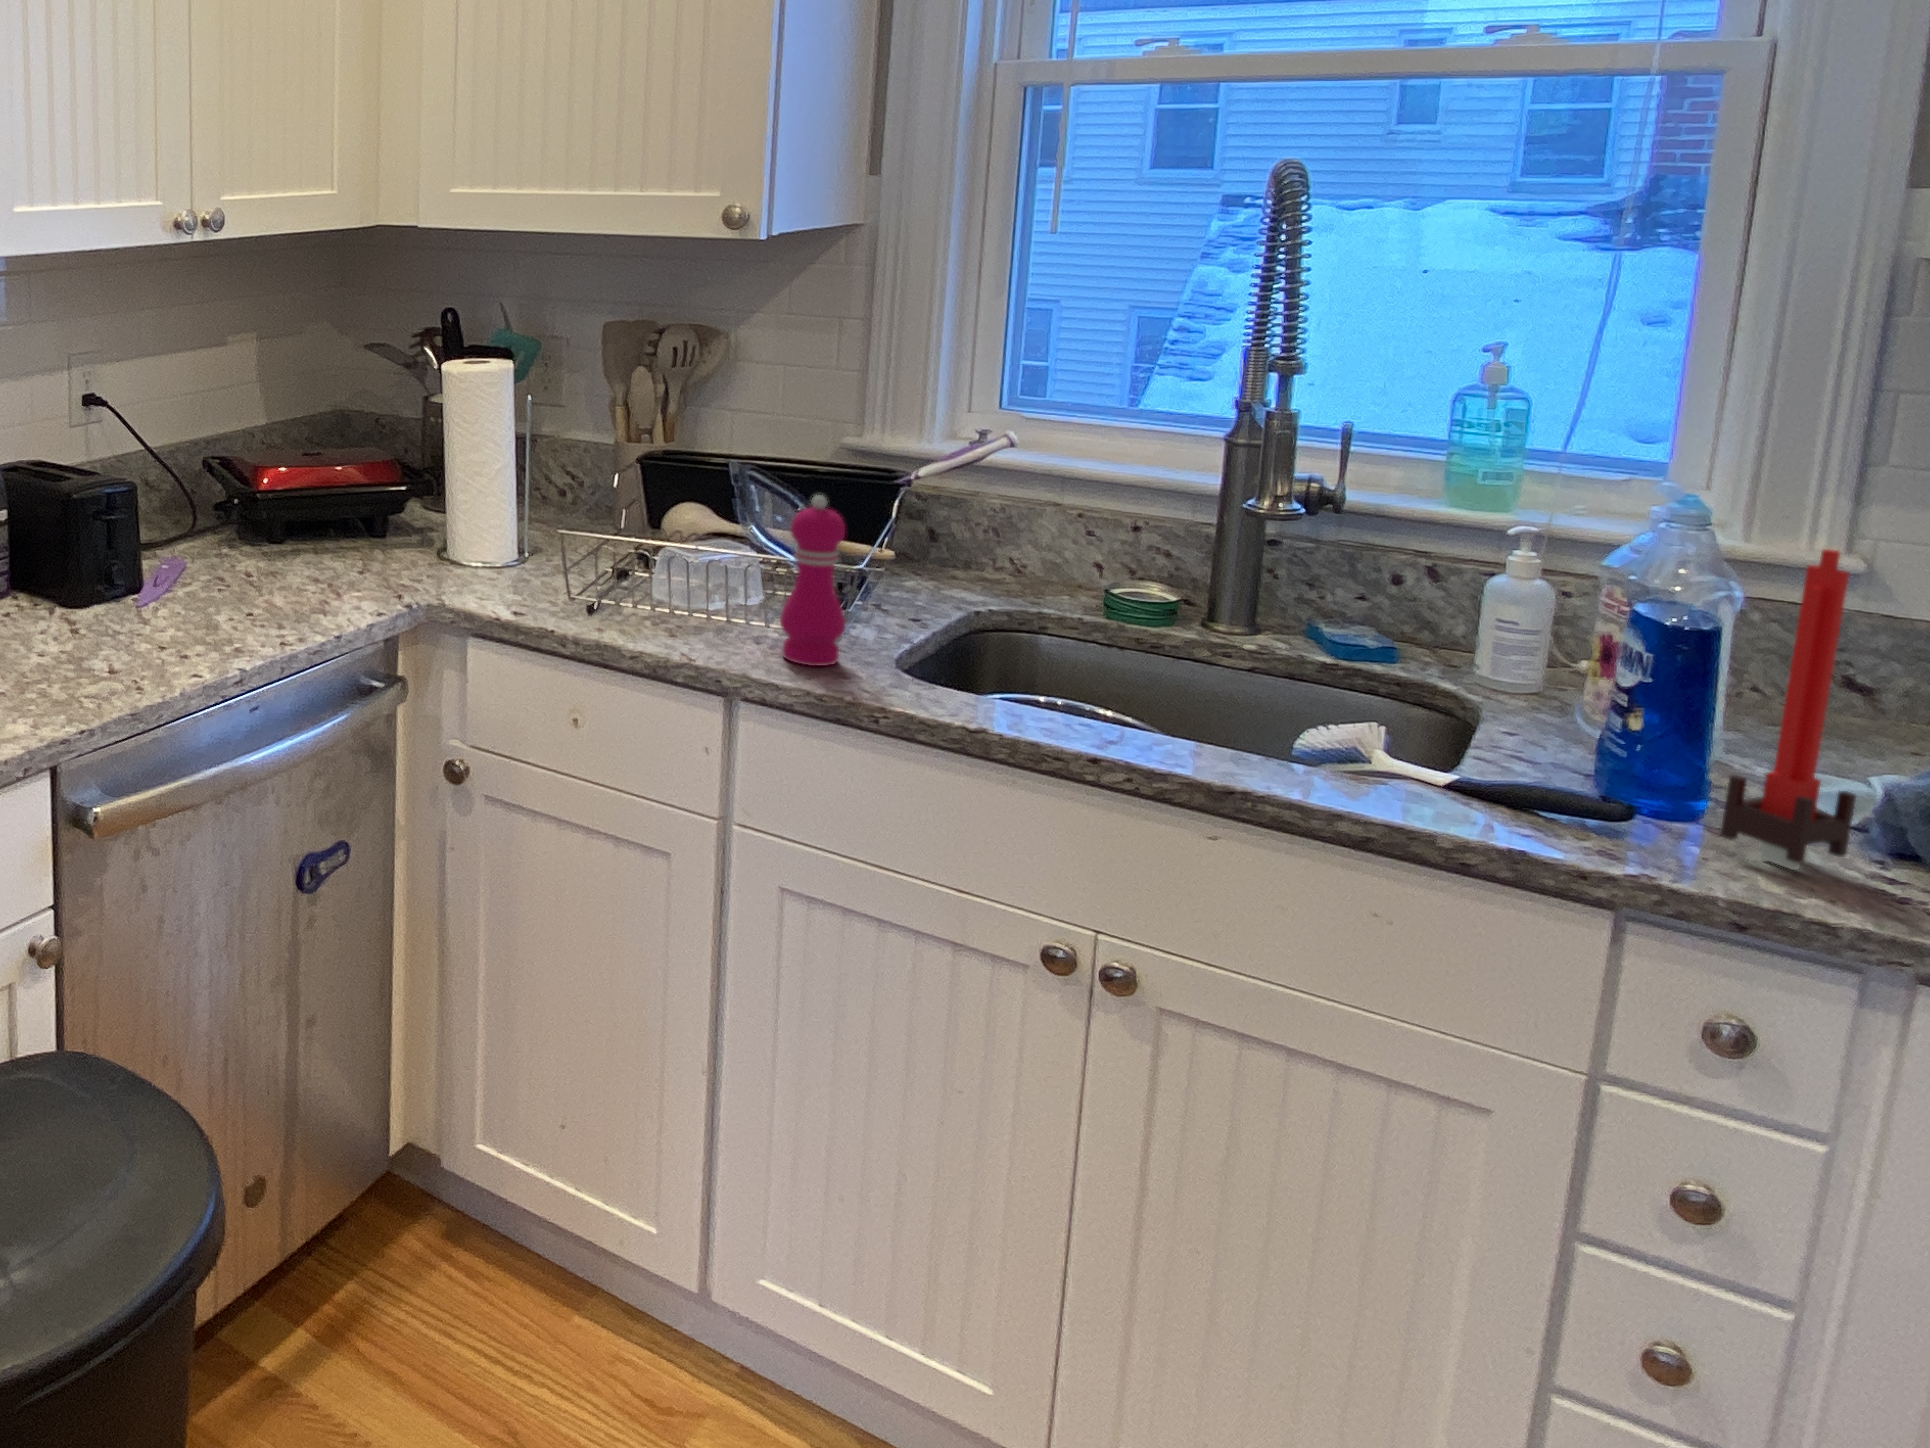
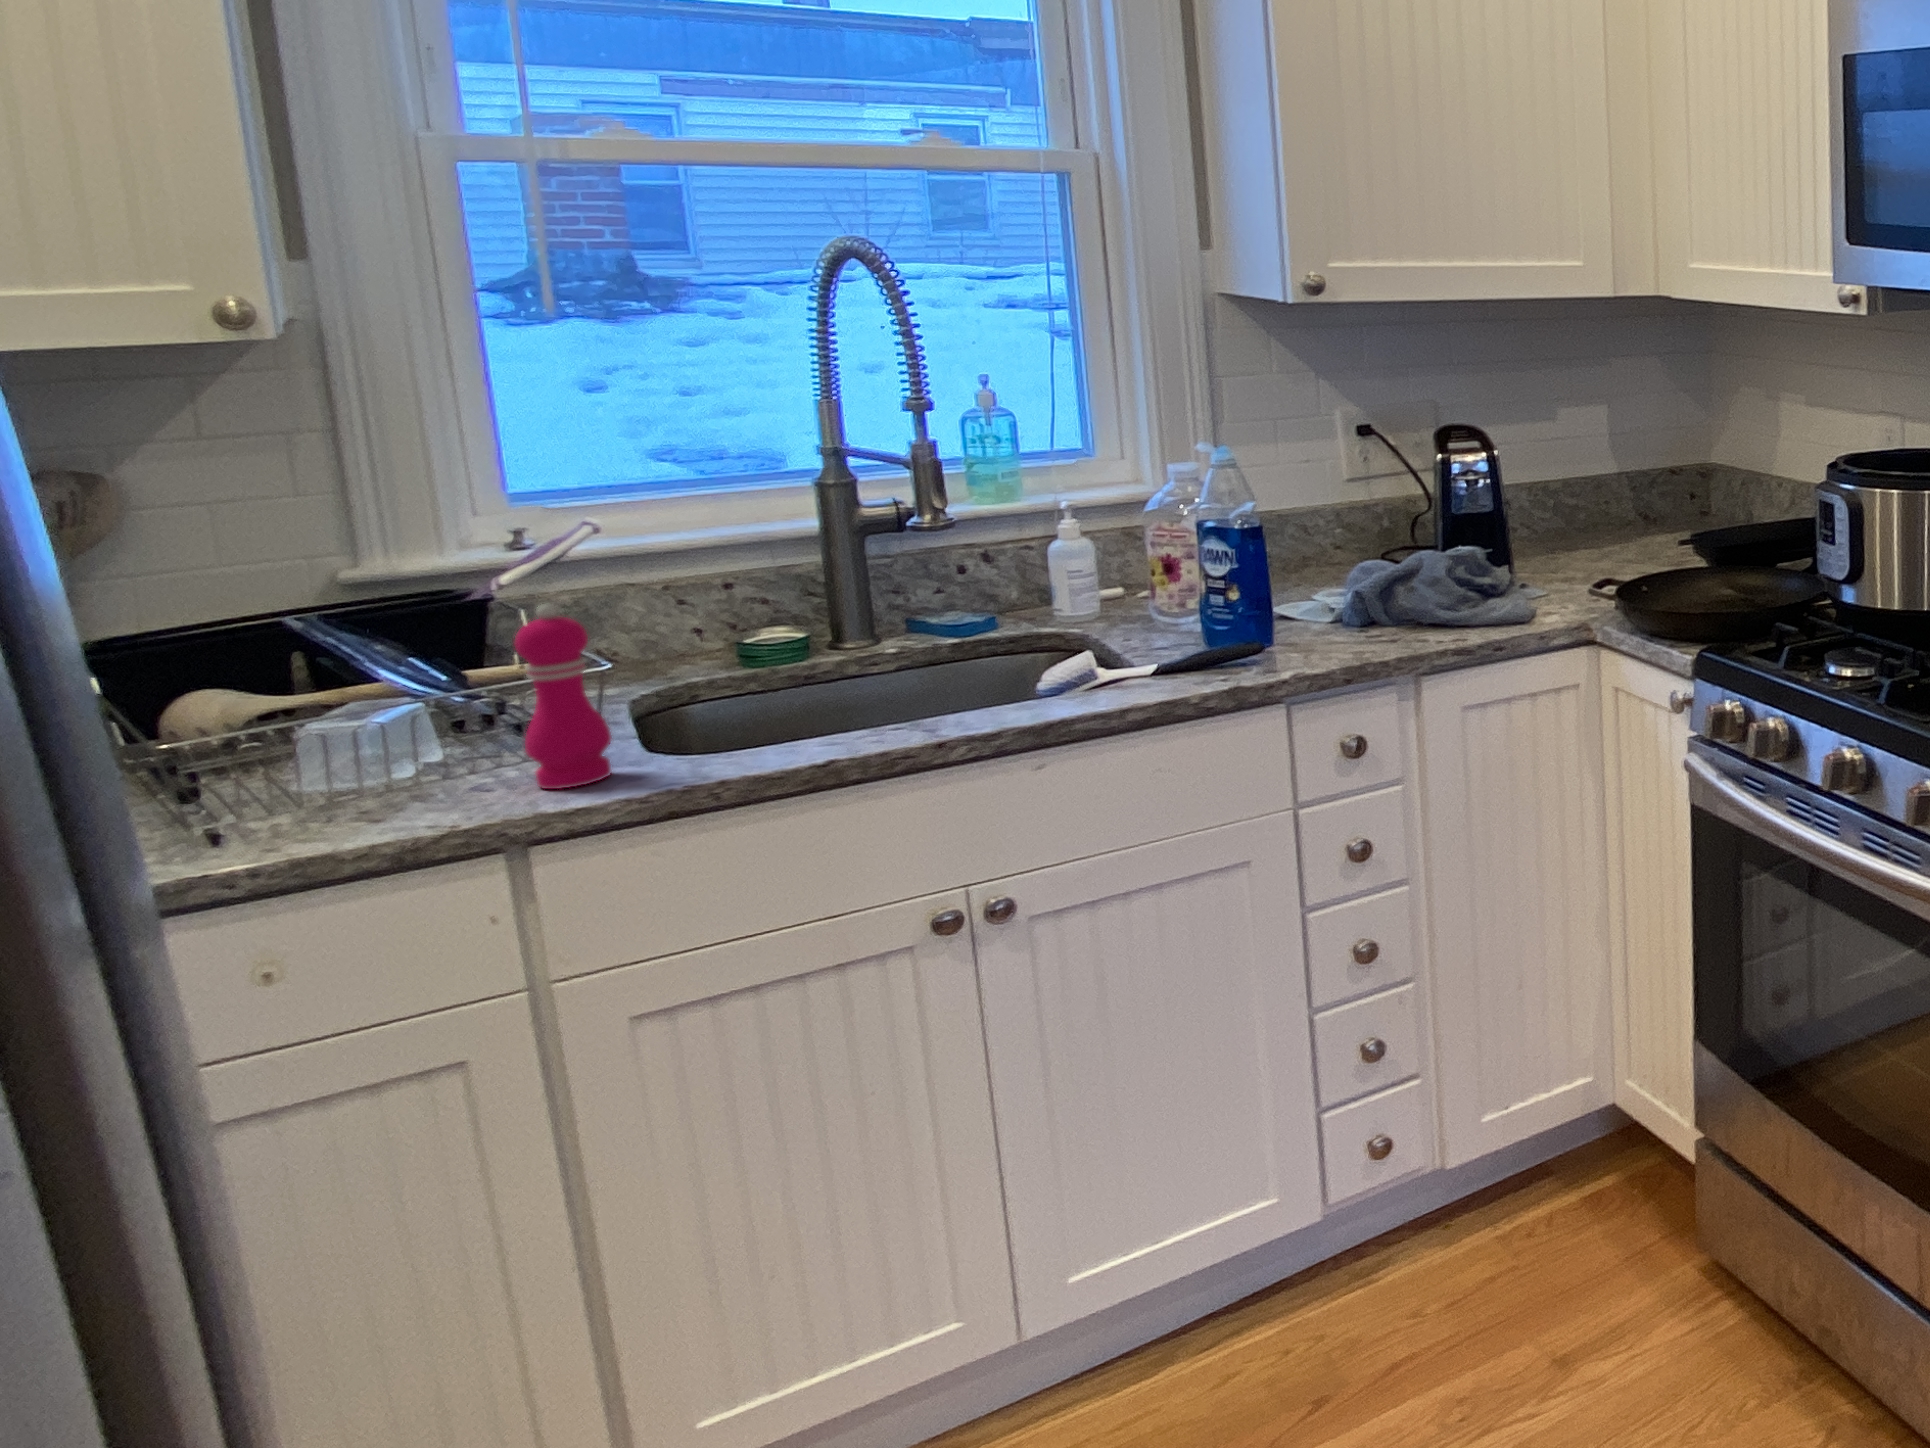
candle: present [1721,549,1856,869] -> none [1283,459,1335,649]

